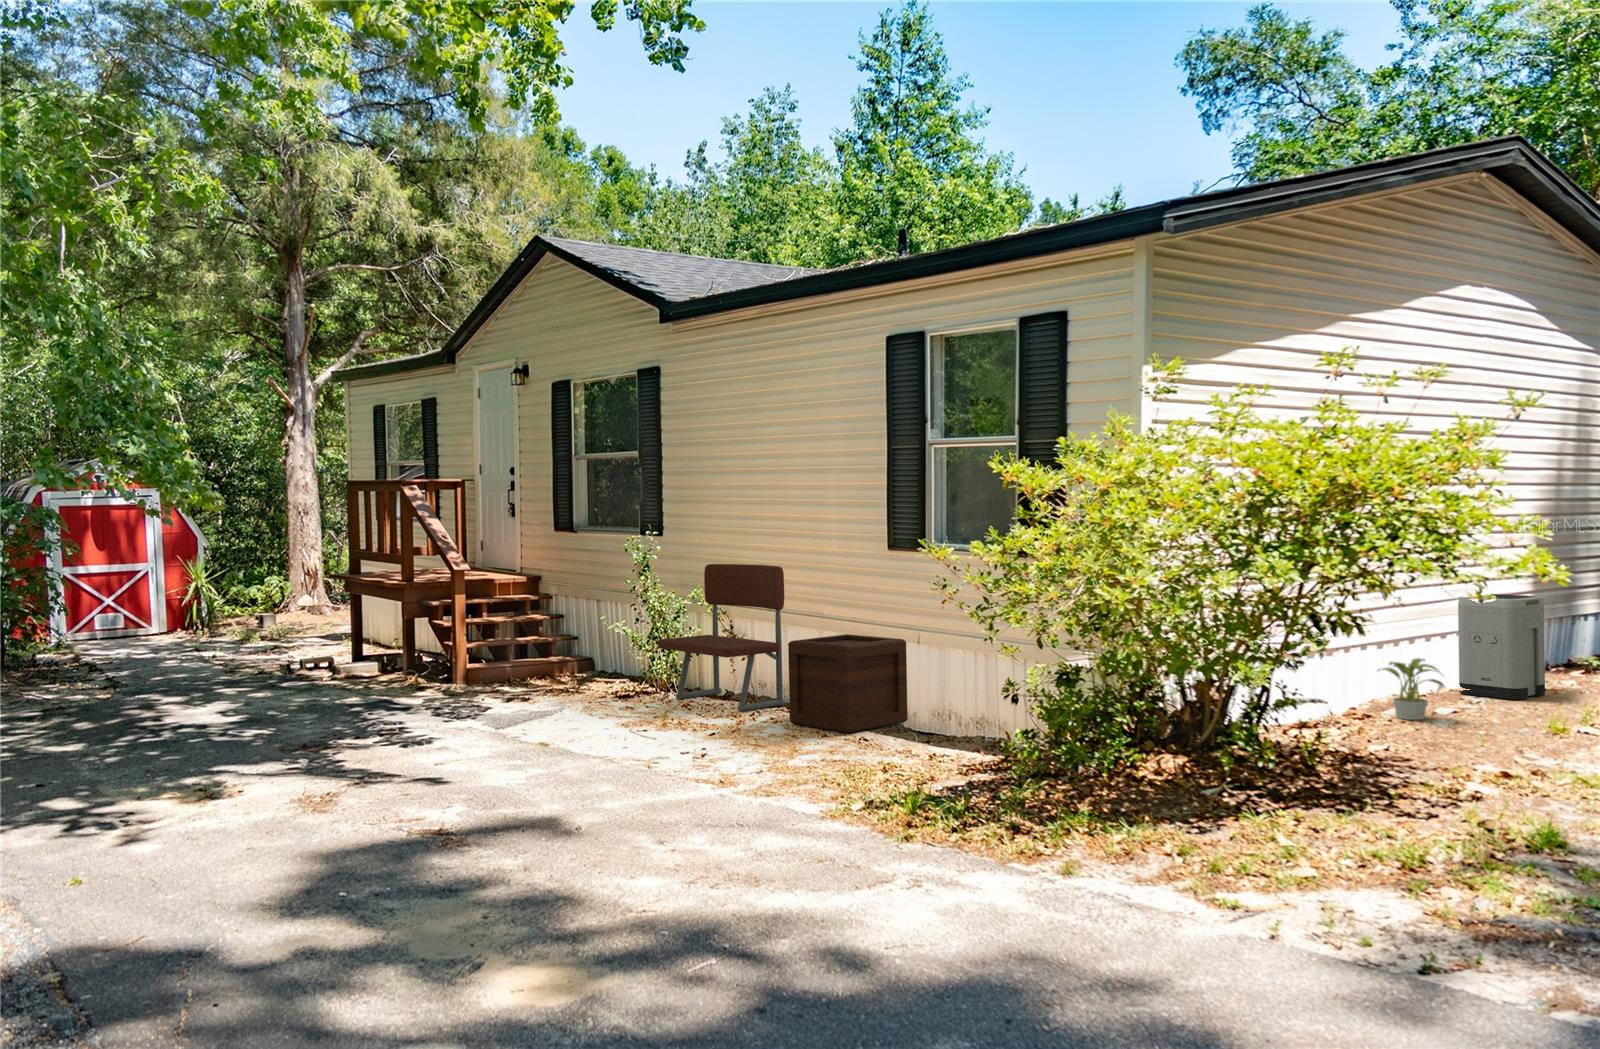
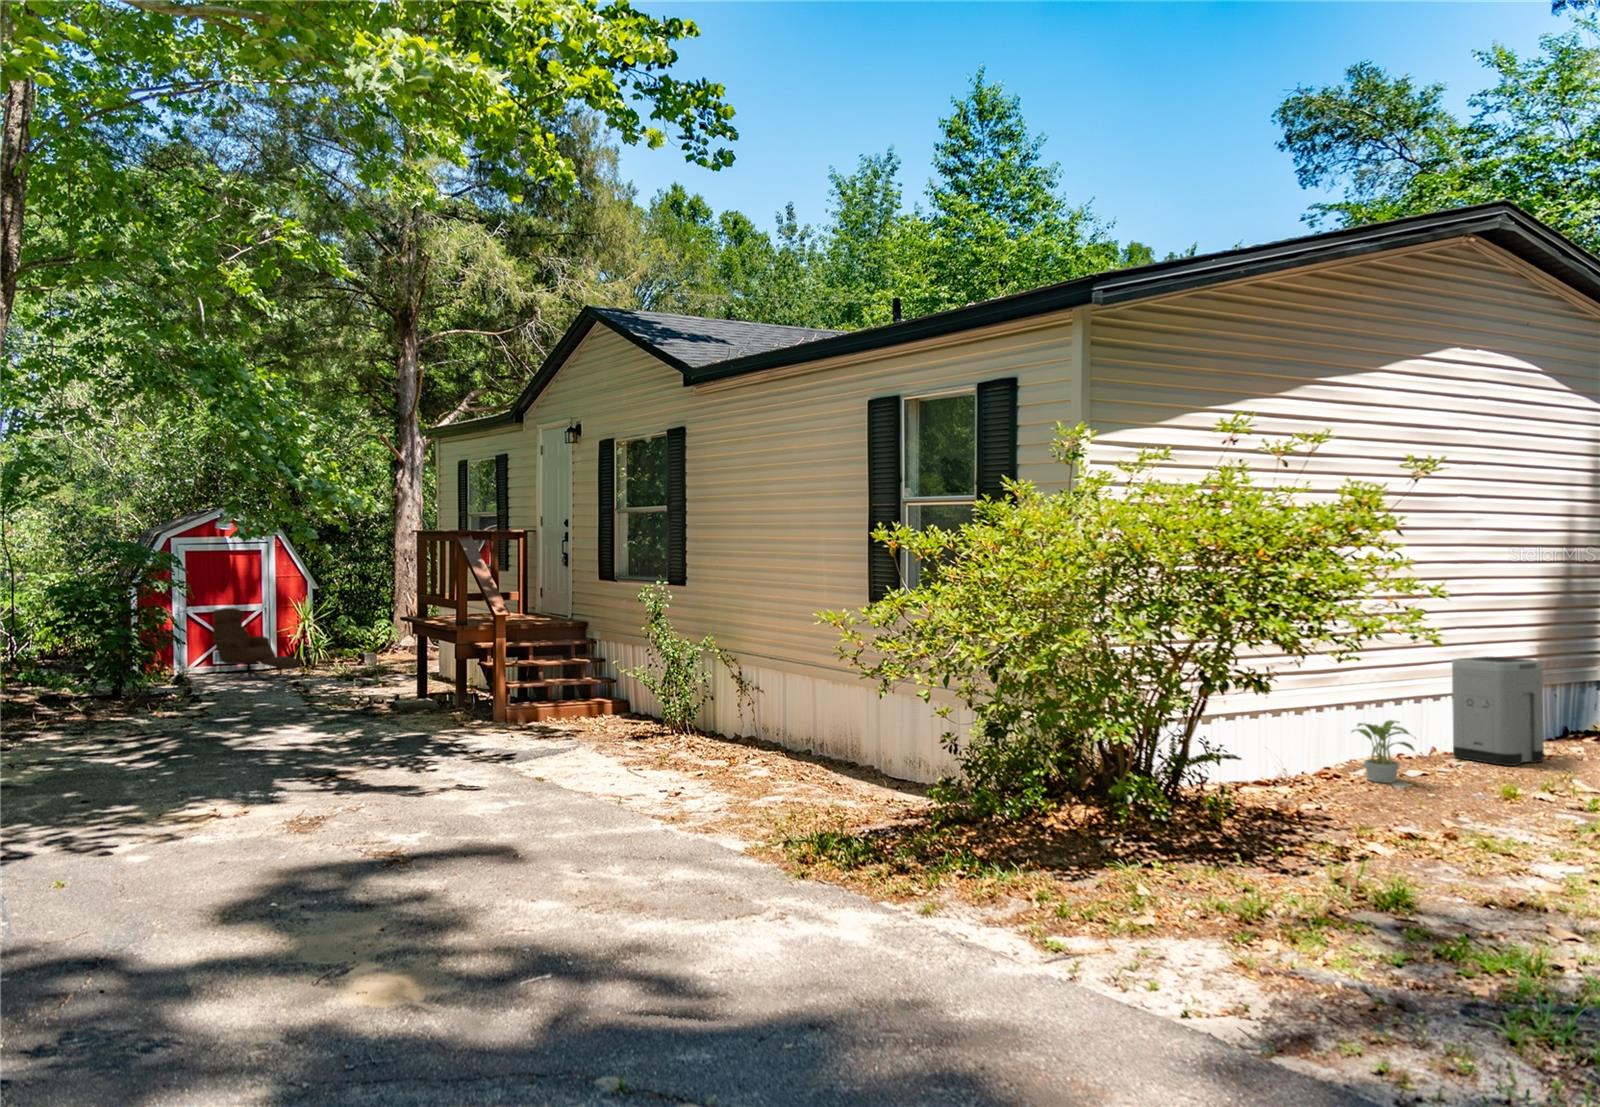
bench: present [658,564,785,711] -> none [666,612,778,752]
lounge chair: none [85,570,190,653] -> present [213,608,301,681]
wooden crate: present [788,634,908,733] -> none [769,682,880,776]

